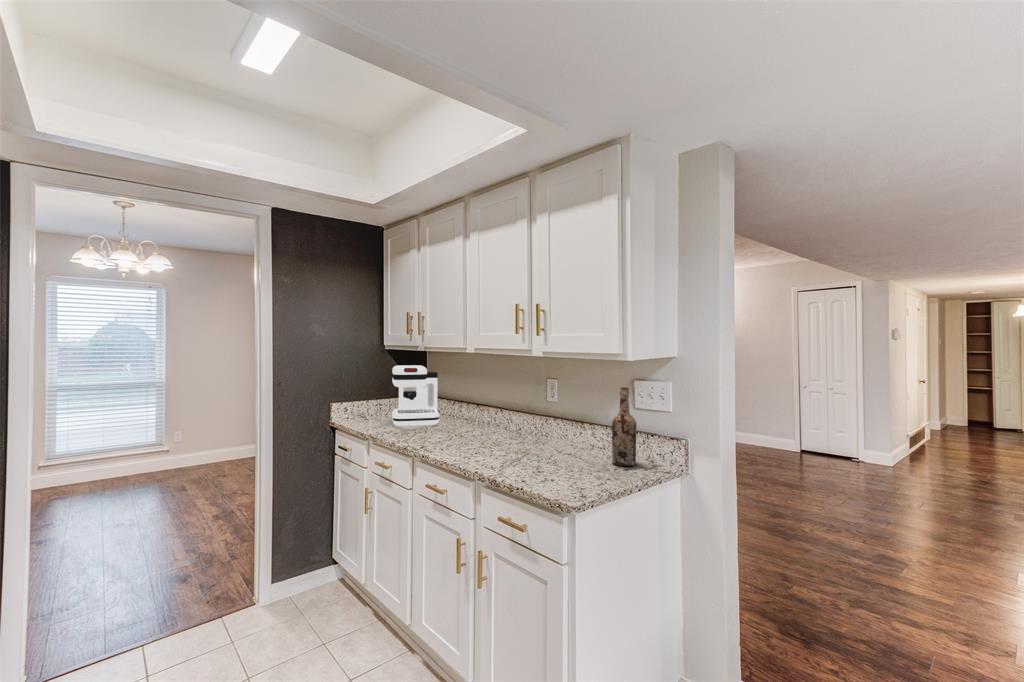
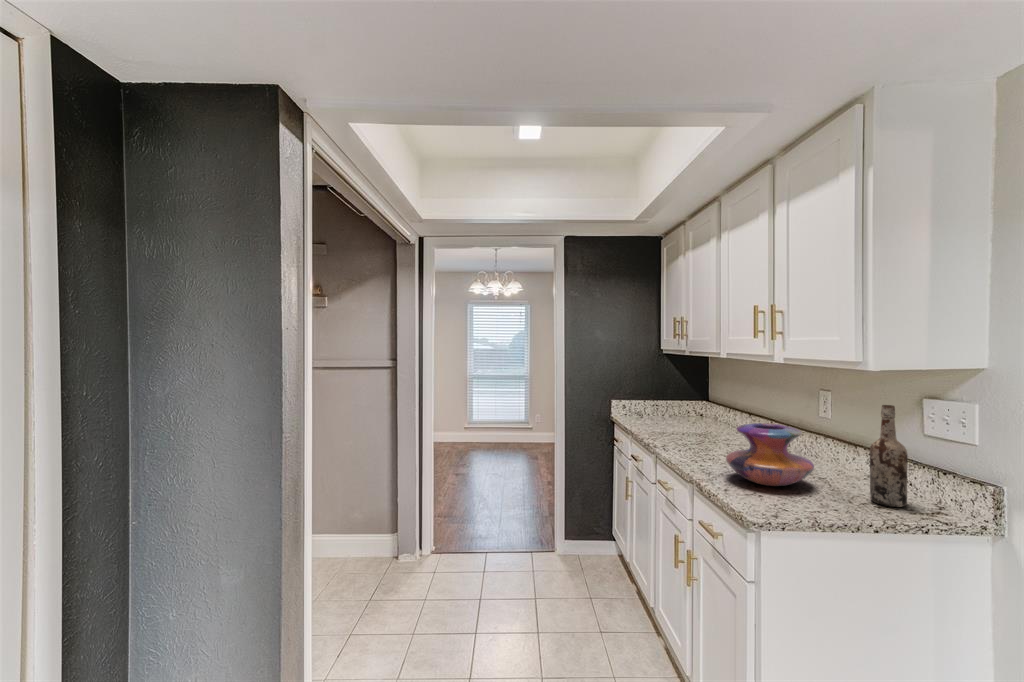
coffee maker: present [392,365,439,427] -> none [655,369,705,431]
decorative vase: none [504,411,574,466] -> present [726,423,814,486]

